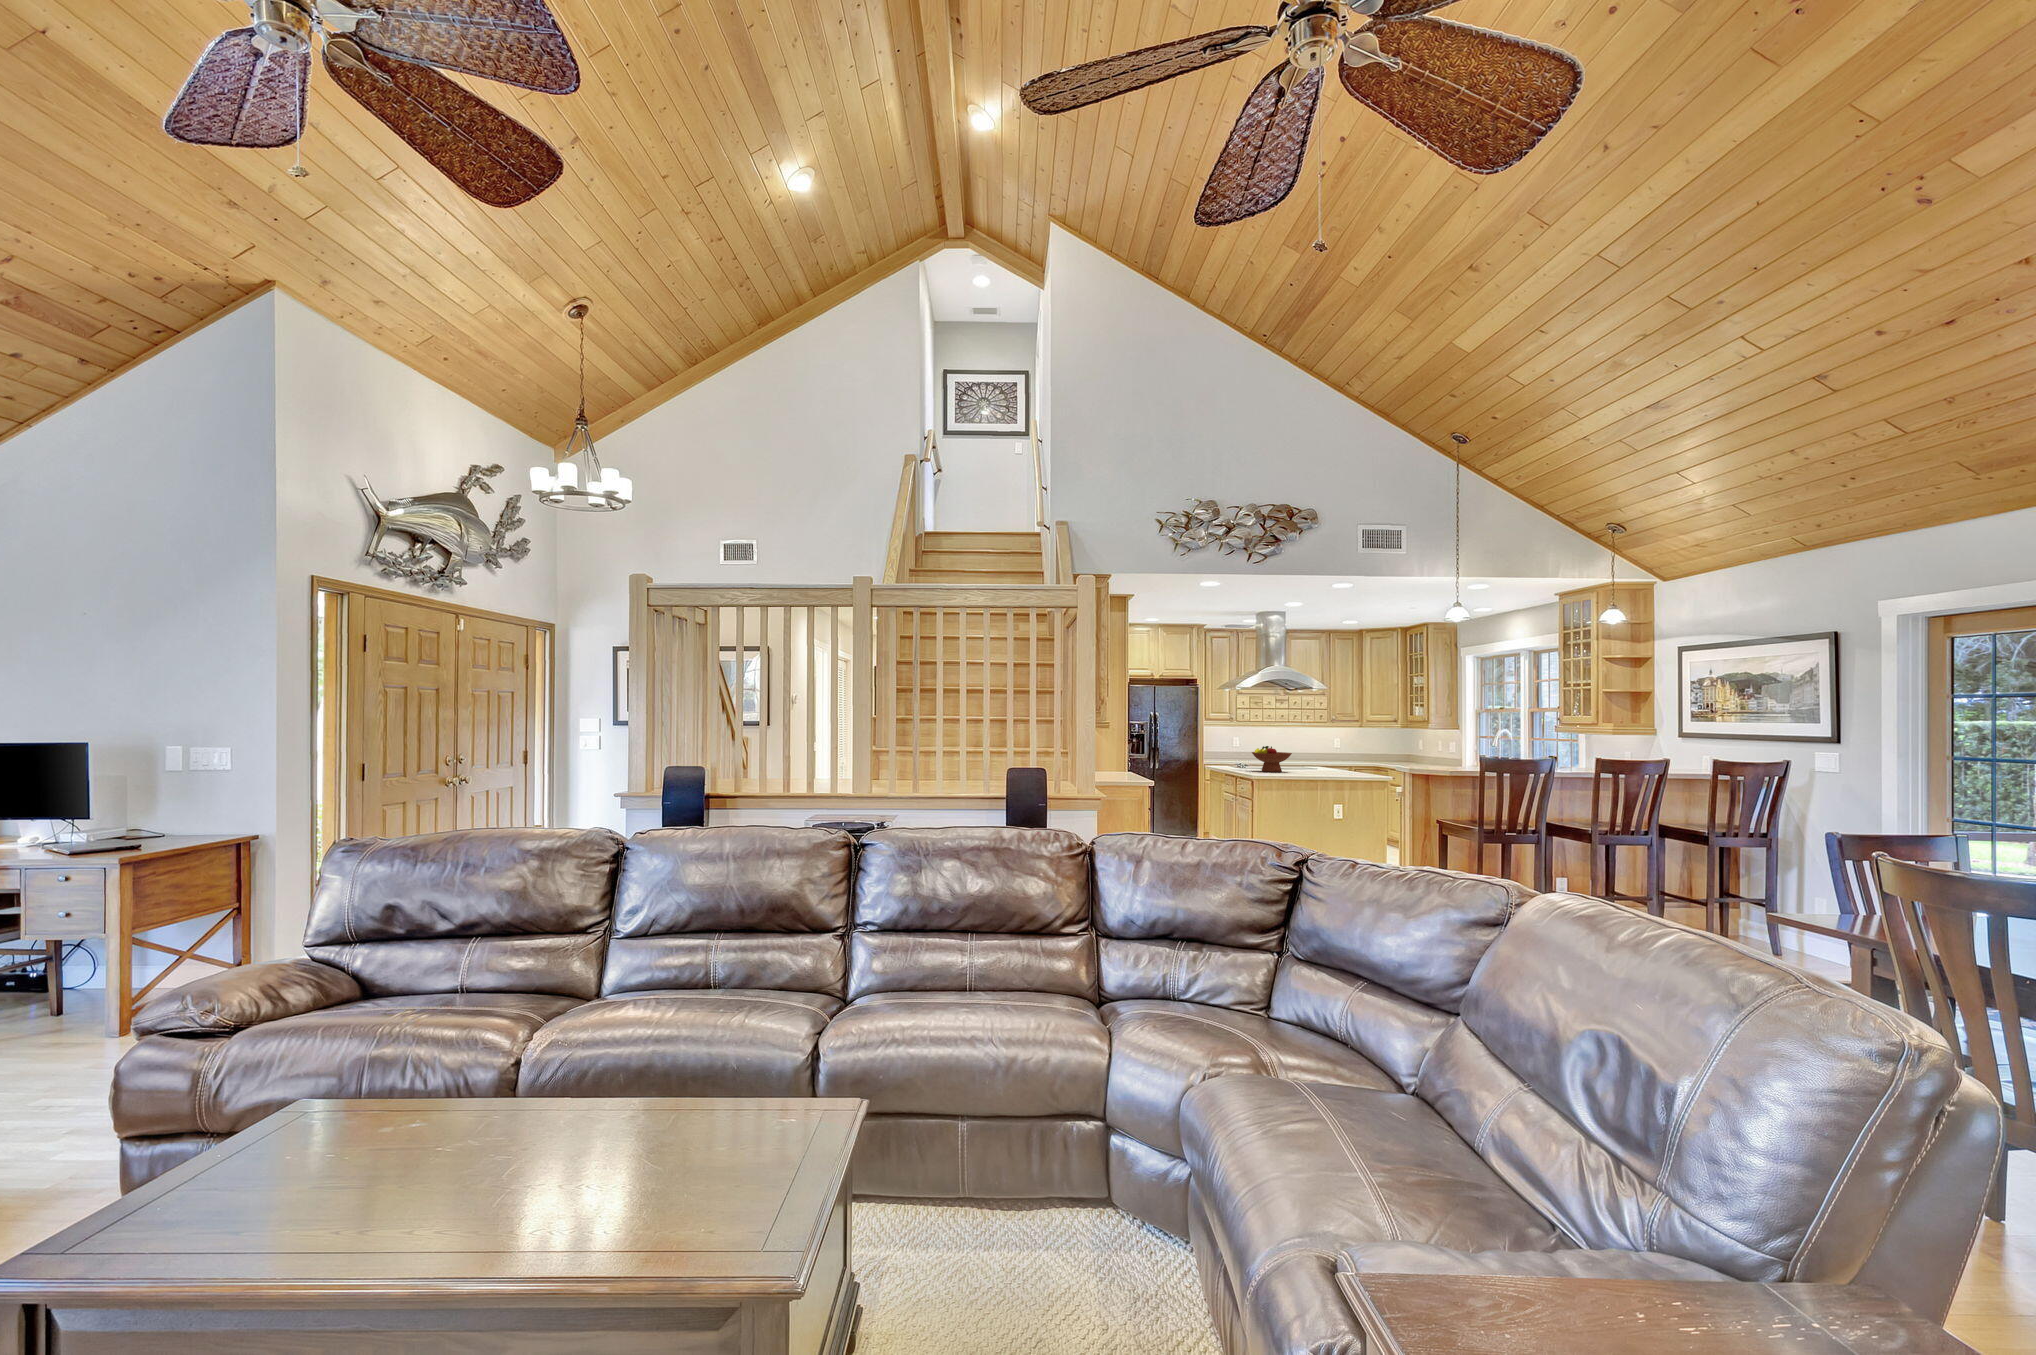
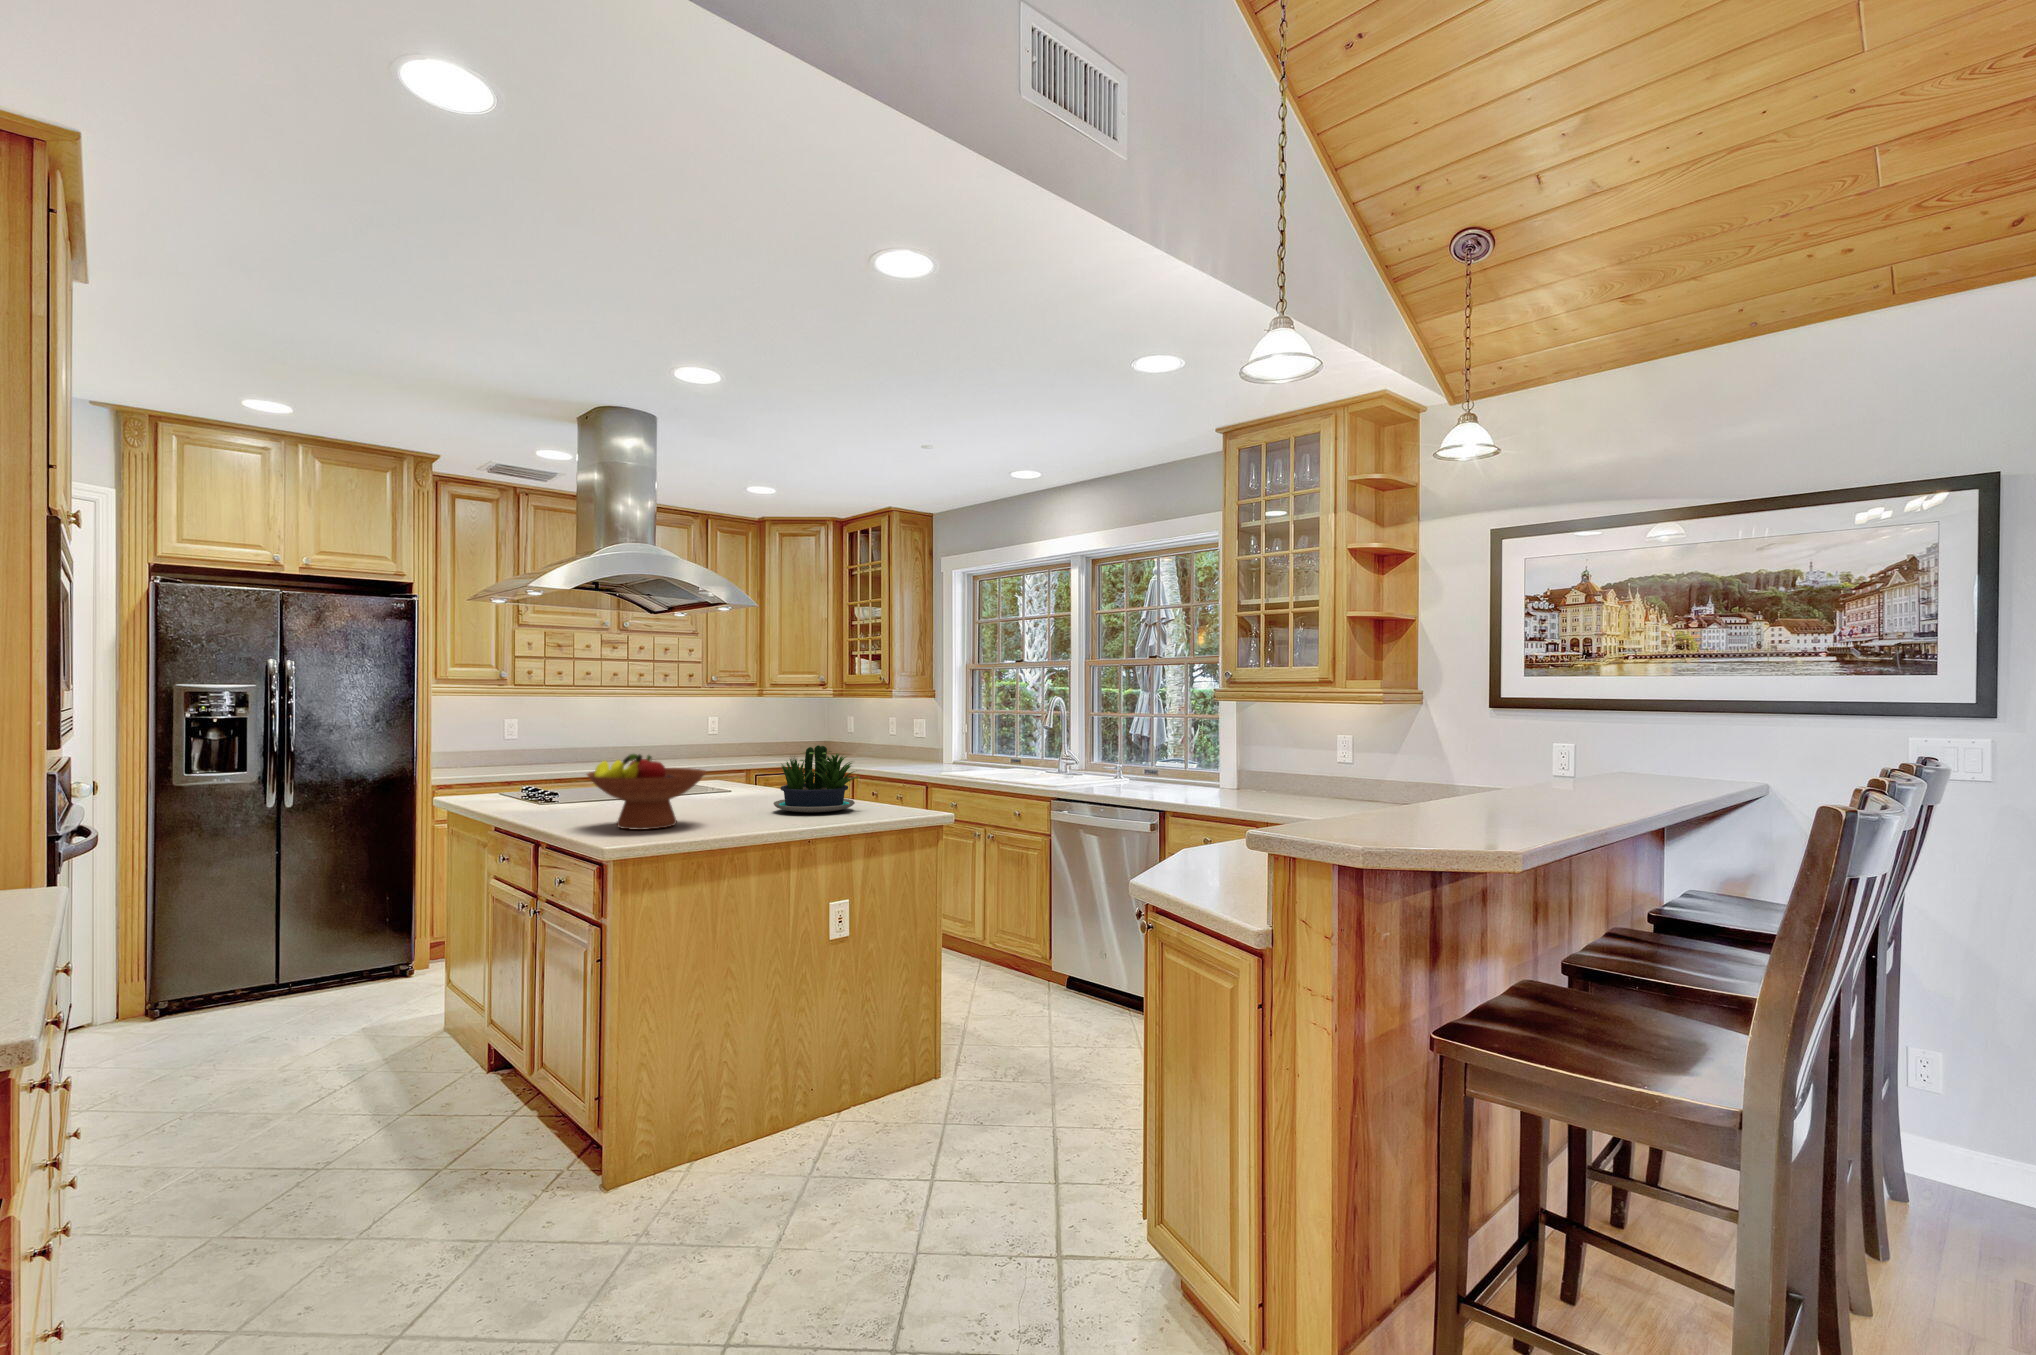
potted plant: none [1321,747,1361,772] -> present [774,745,858,813]

